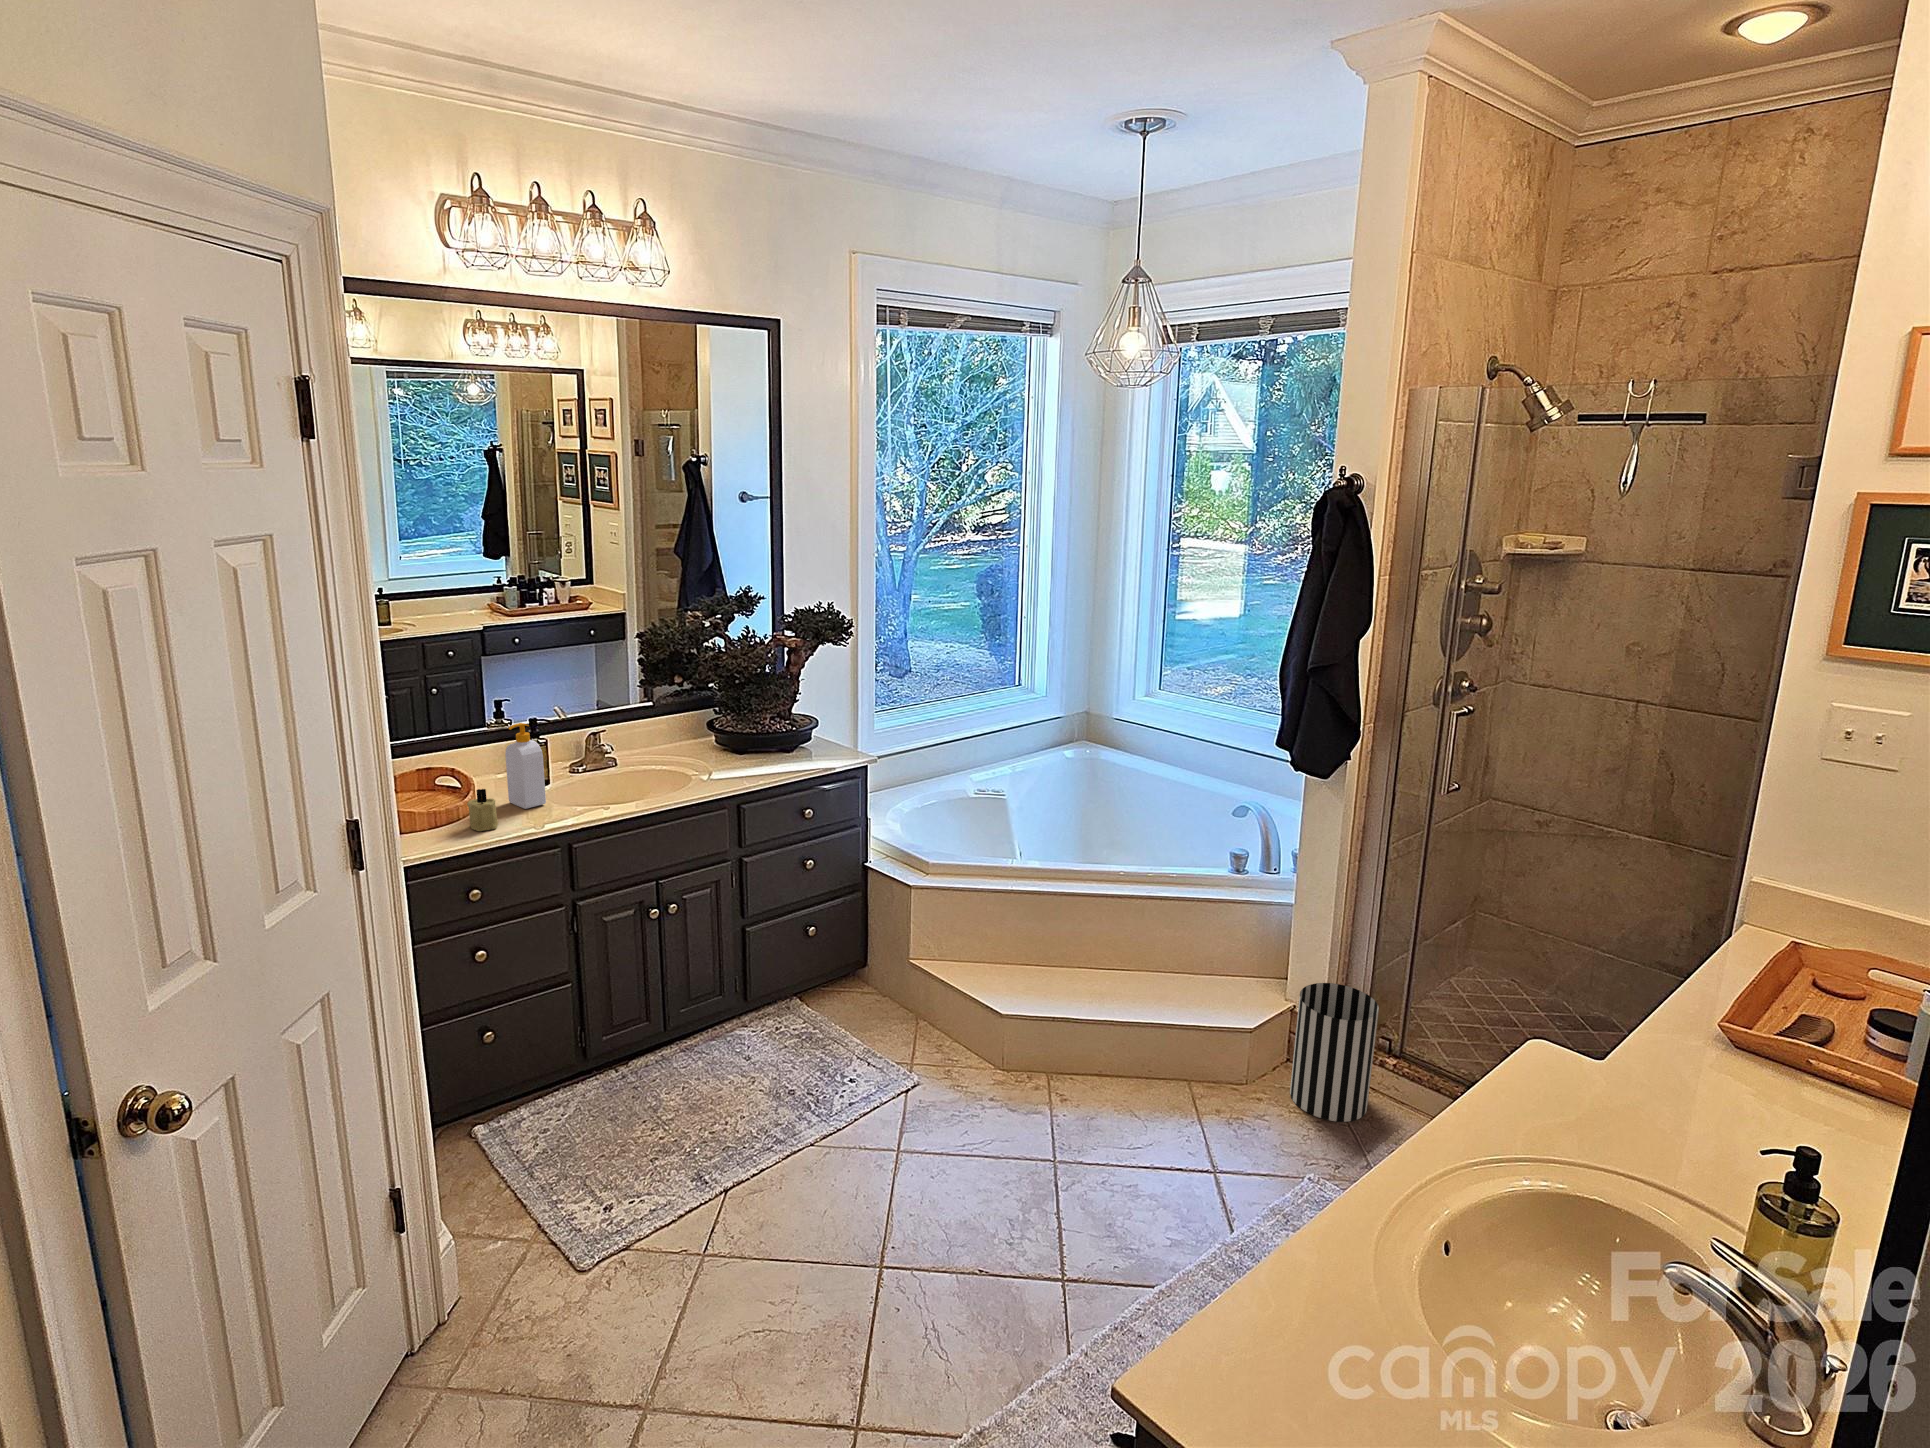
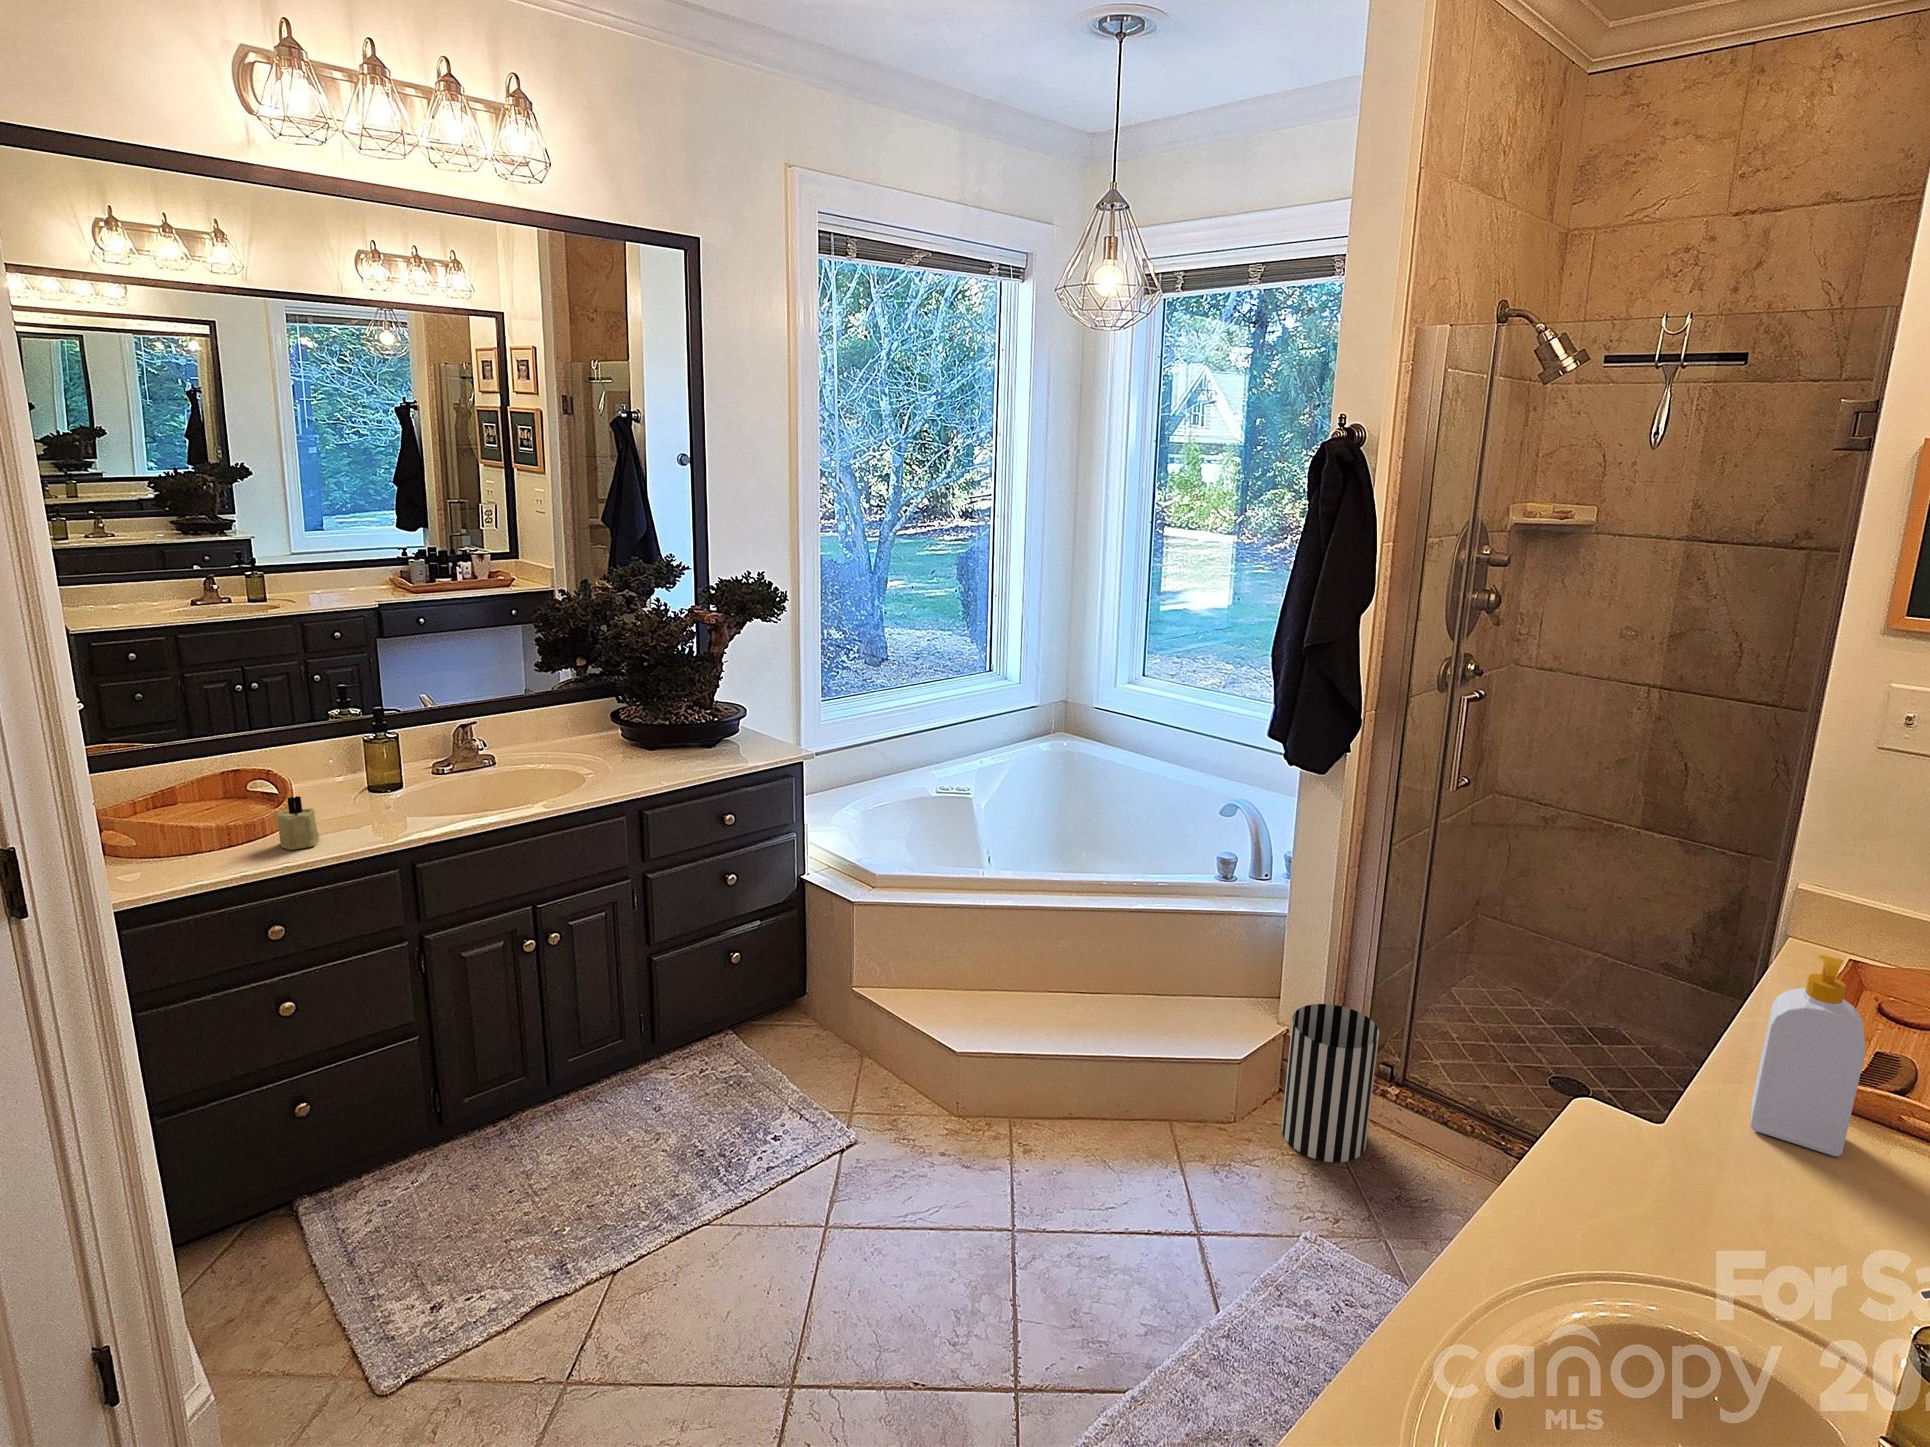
soap bottle: present [505,723,546,809] -> present [1750,955,1866,1156]

